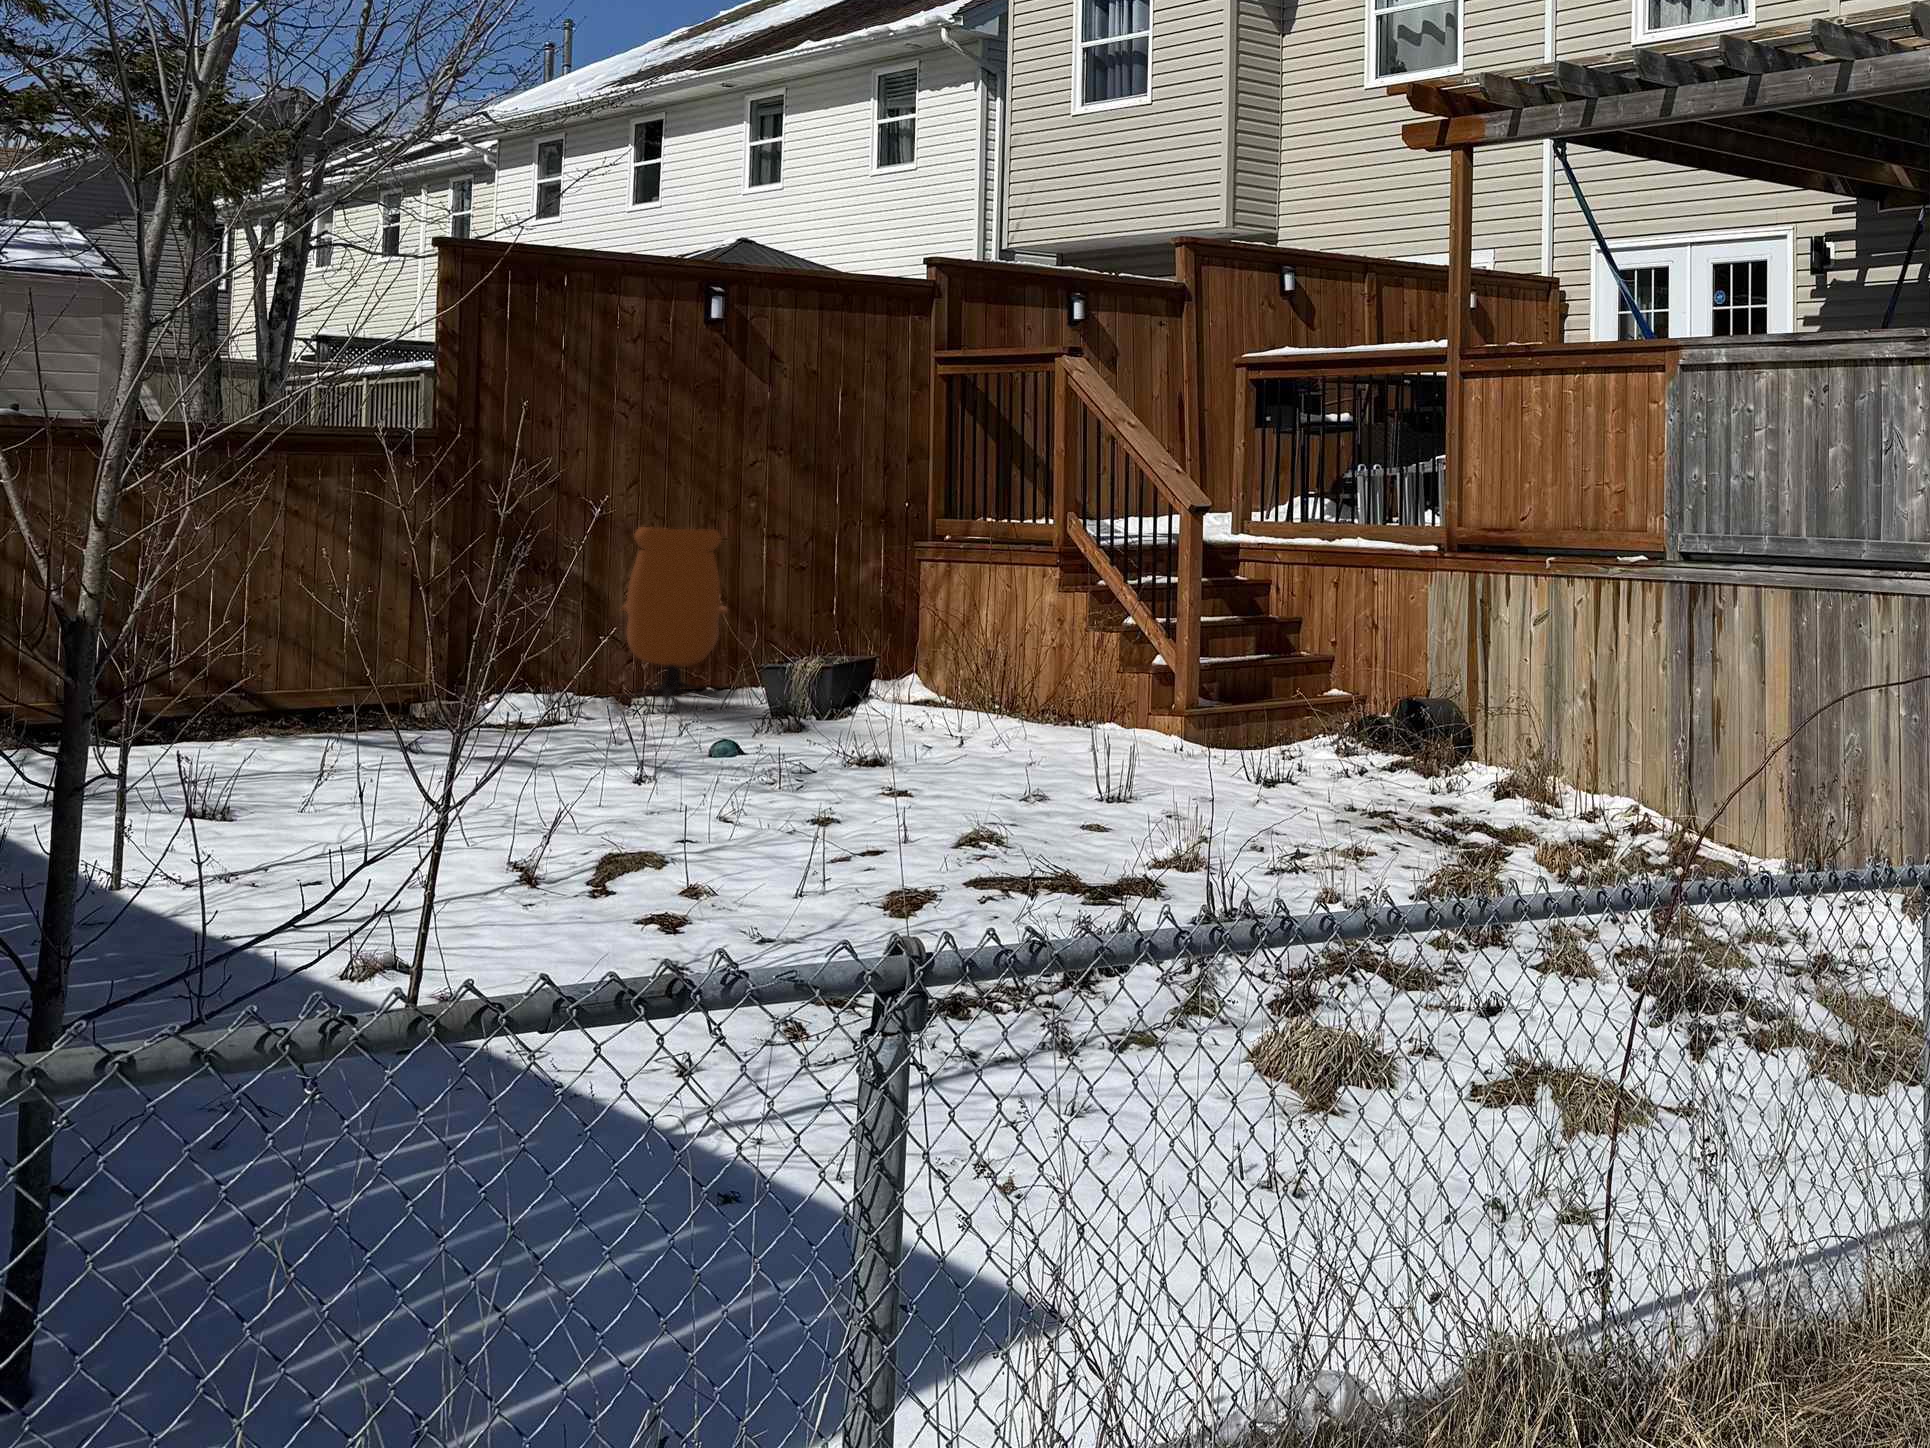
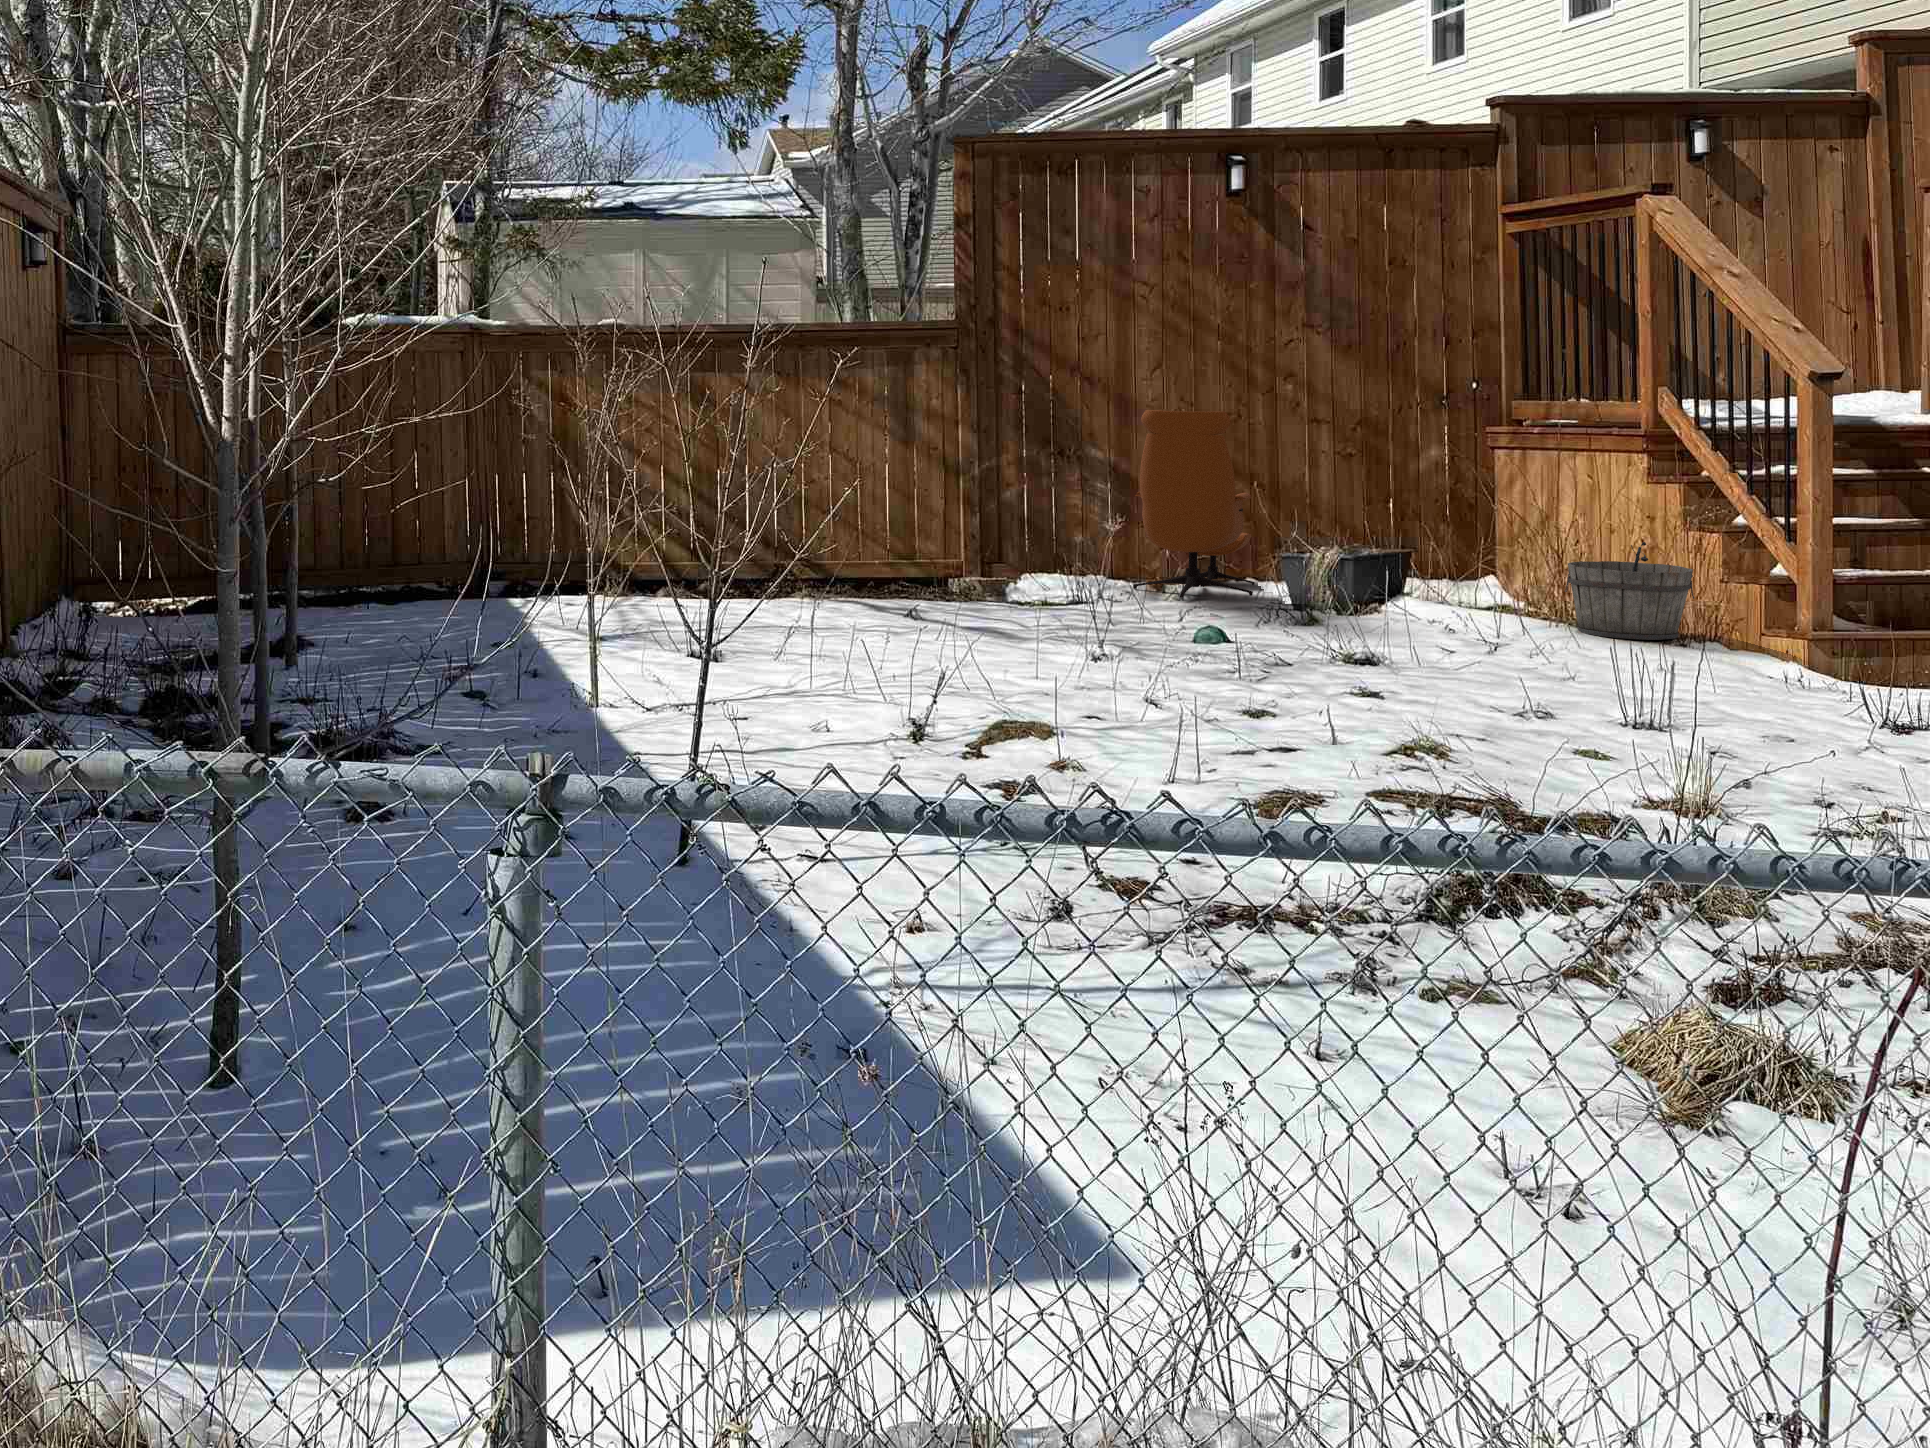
wooden bucket: none [995,644,1093,727] -> present [1565,542,1694,640]

